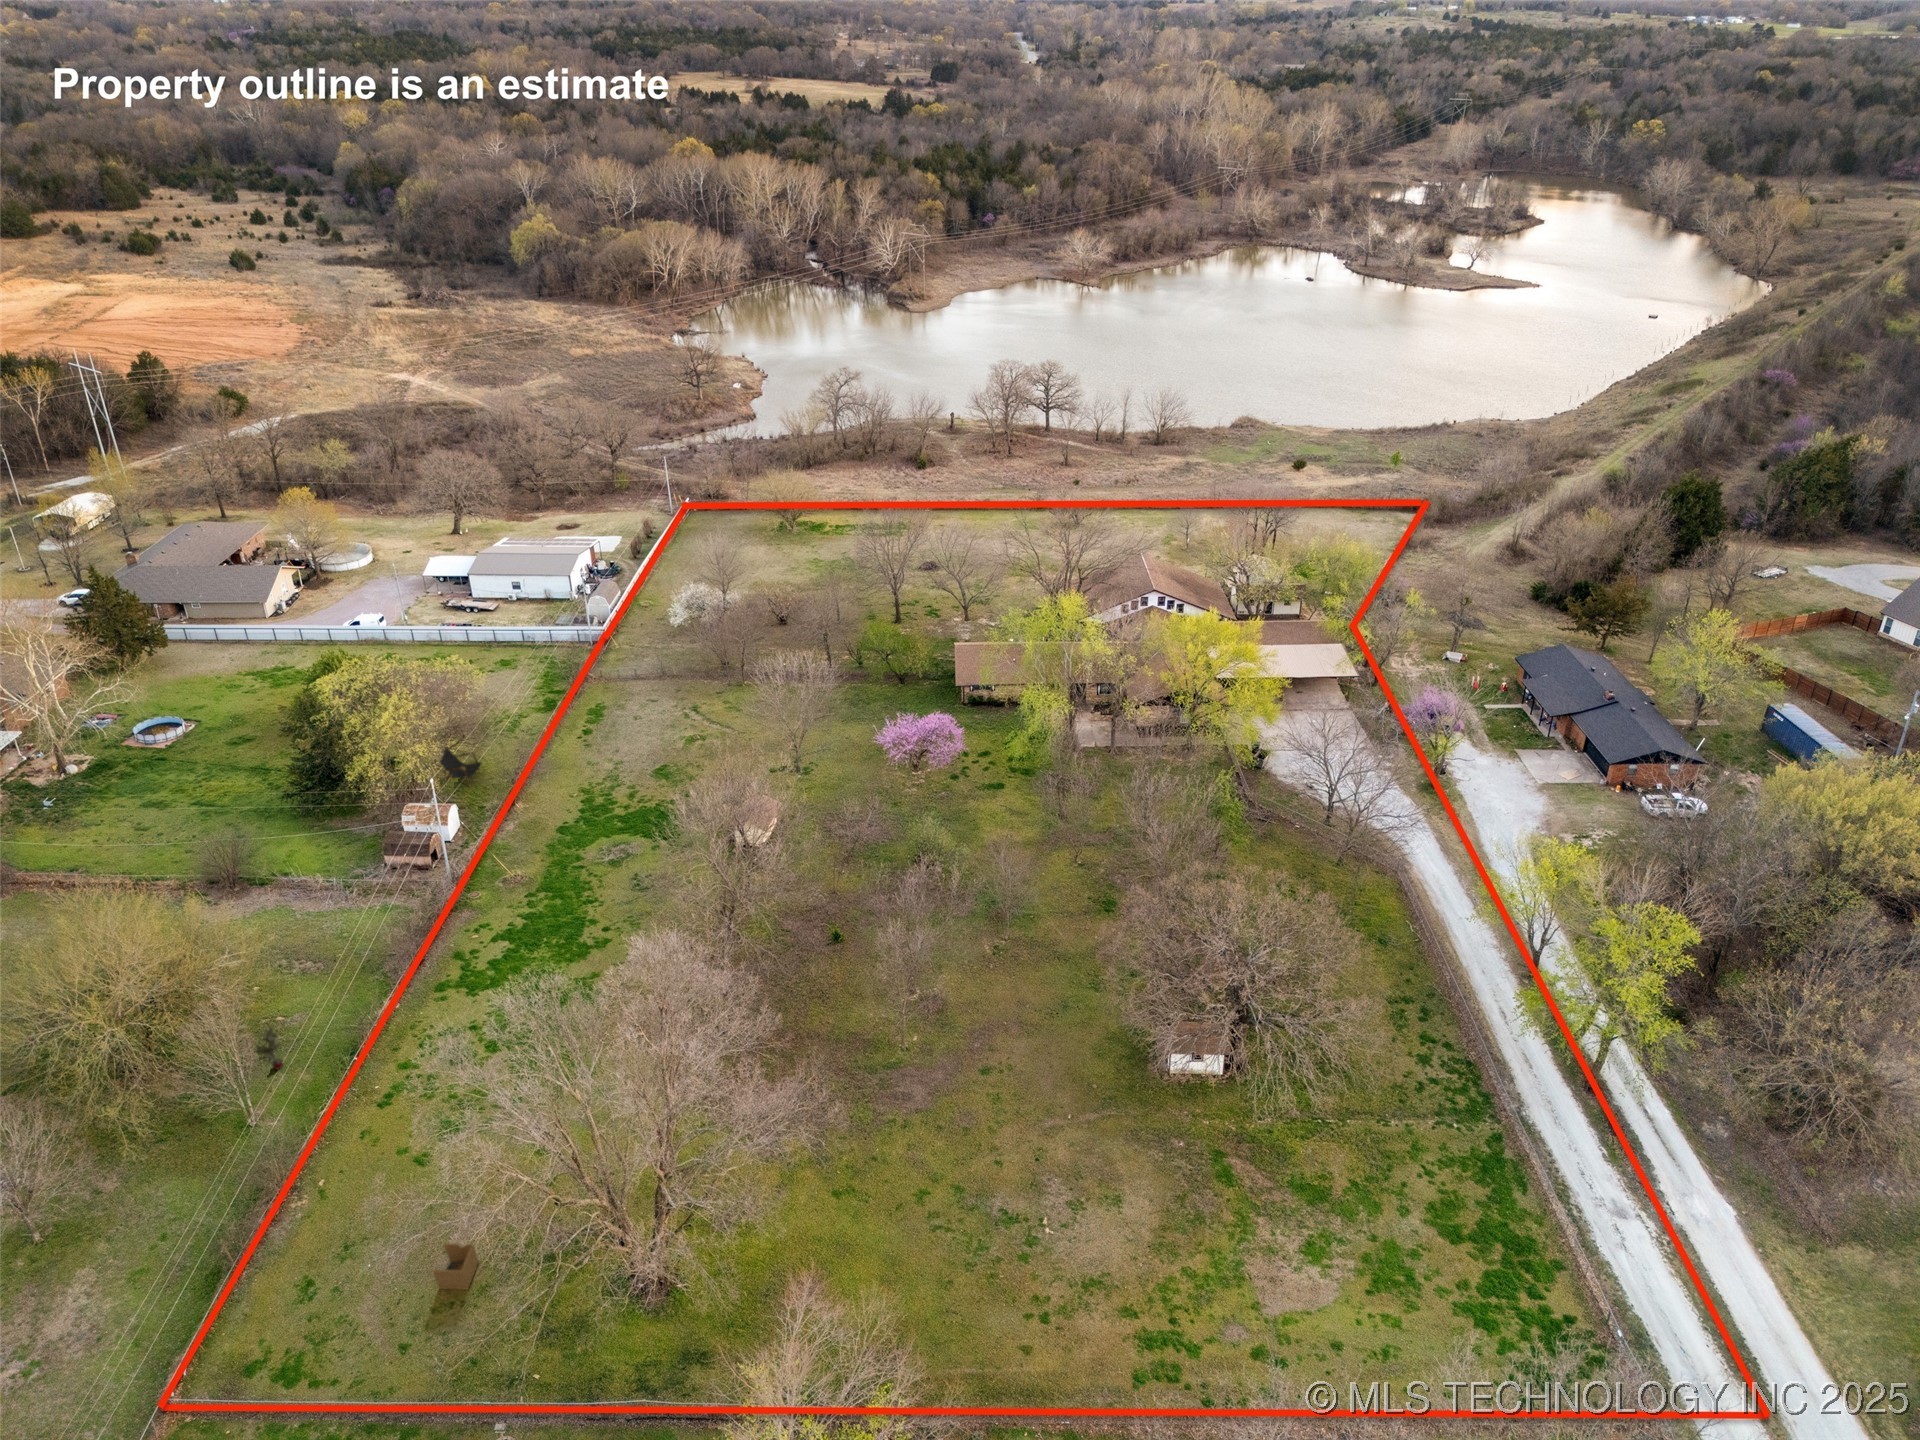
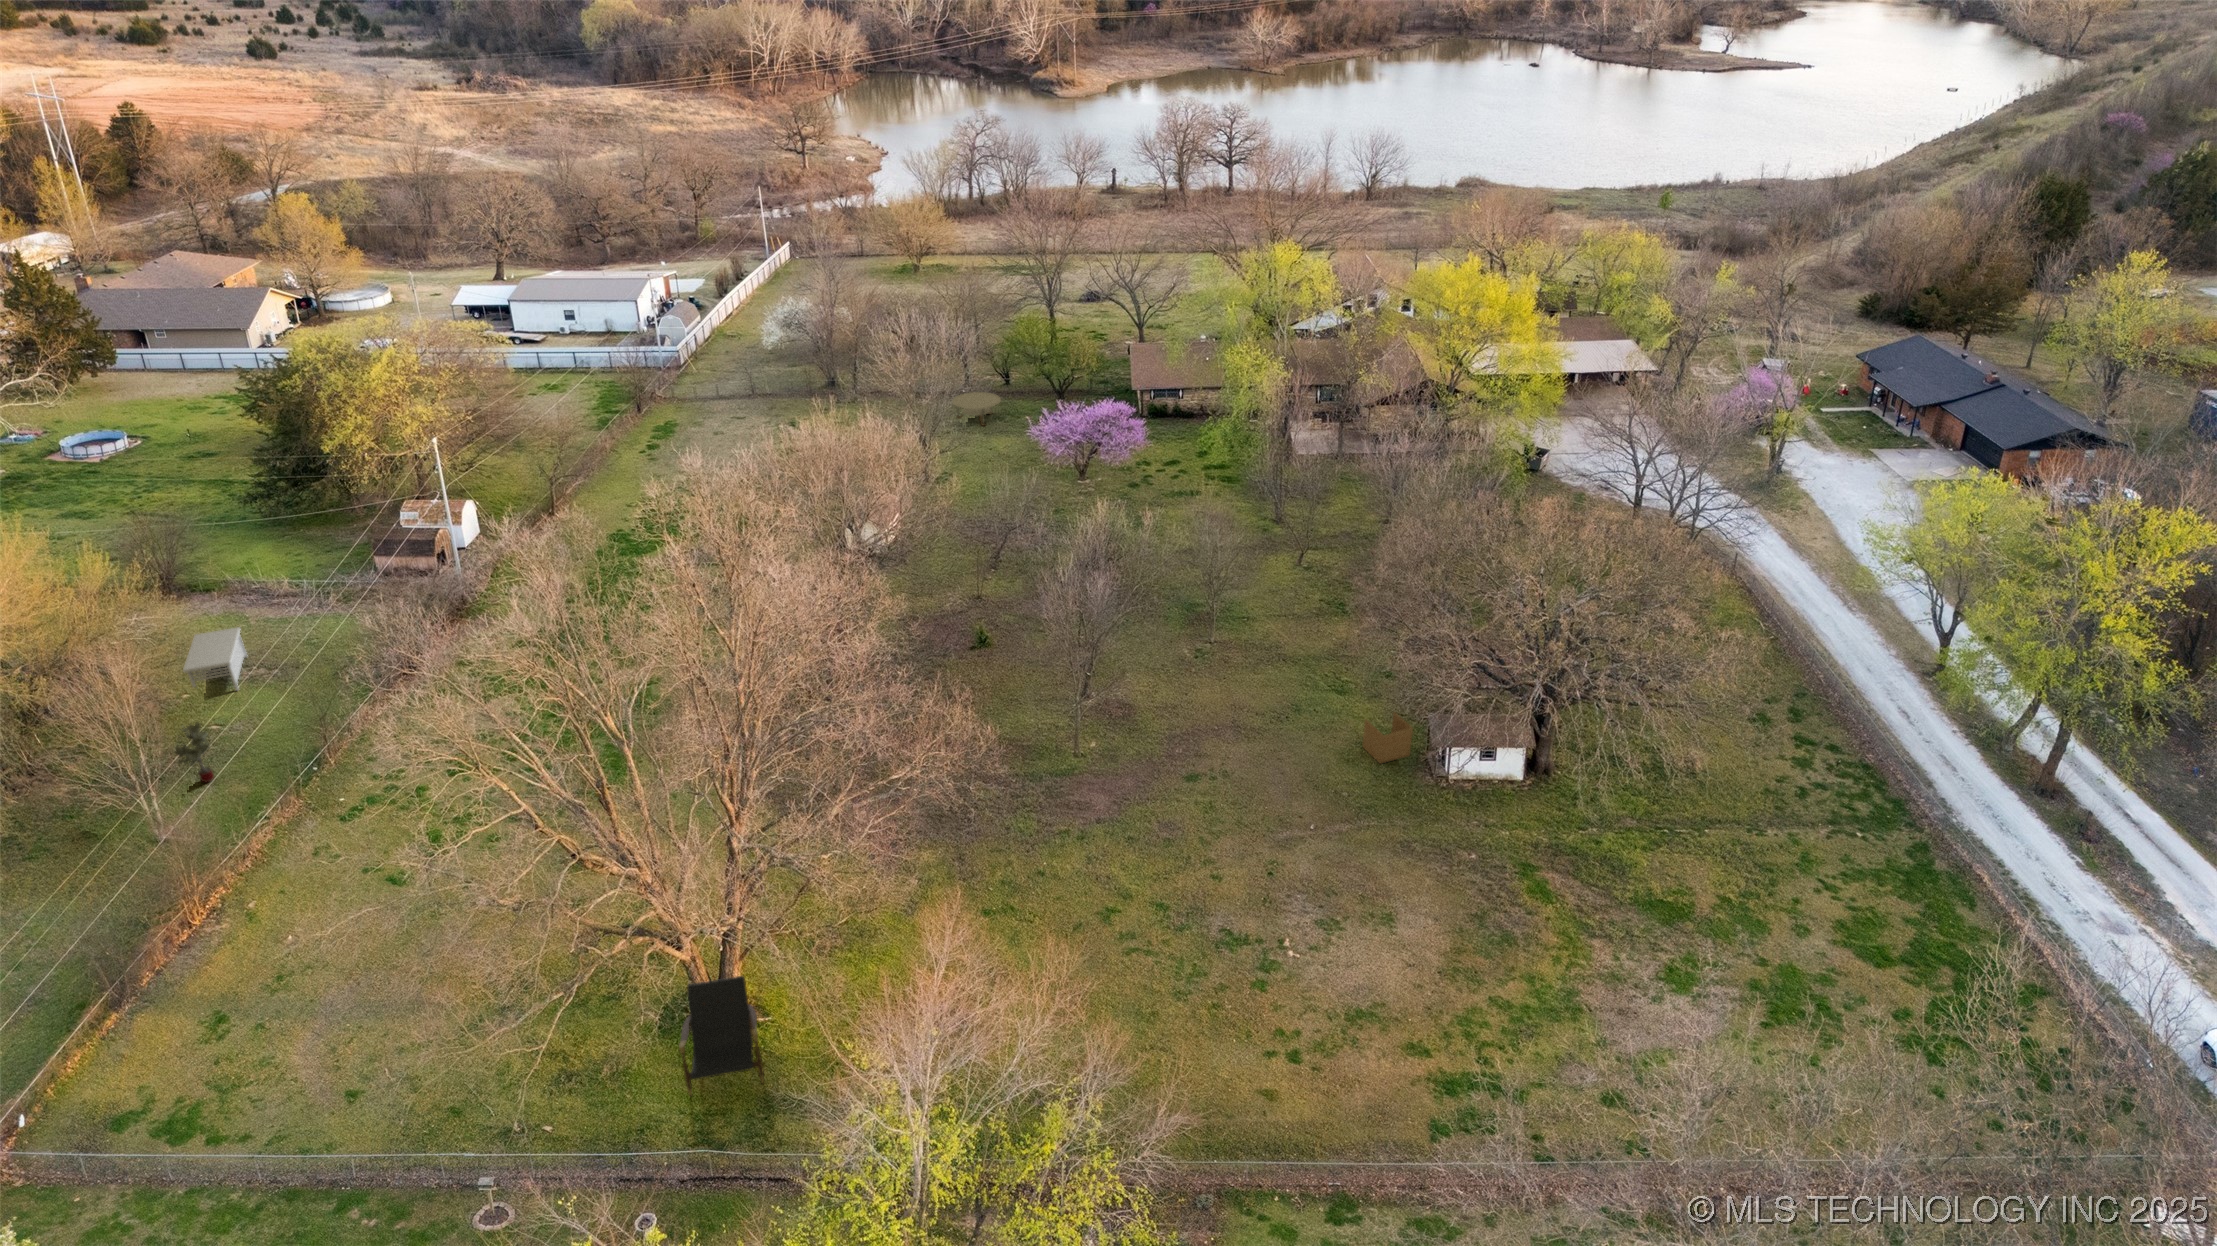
round table: none [817,682,855,713] -> present [952,392,1001,426]
lounge chair: present [440,747,481,786] -> present [679,976,764,1096]
storage bench: none [253,928,296,988] -> present [183,628,247,691]
cardboard box: present [433,1243,479,1290] -> present [1362,713,1413,763]

